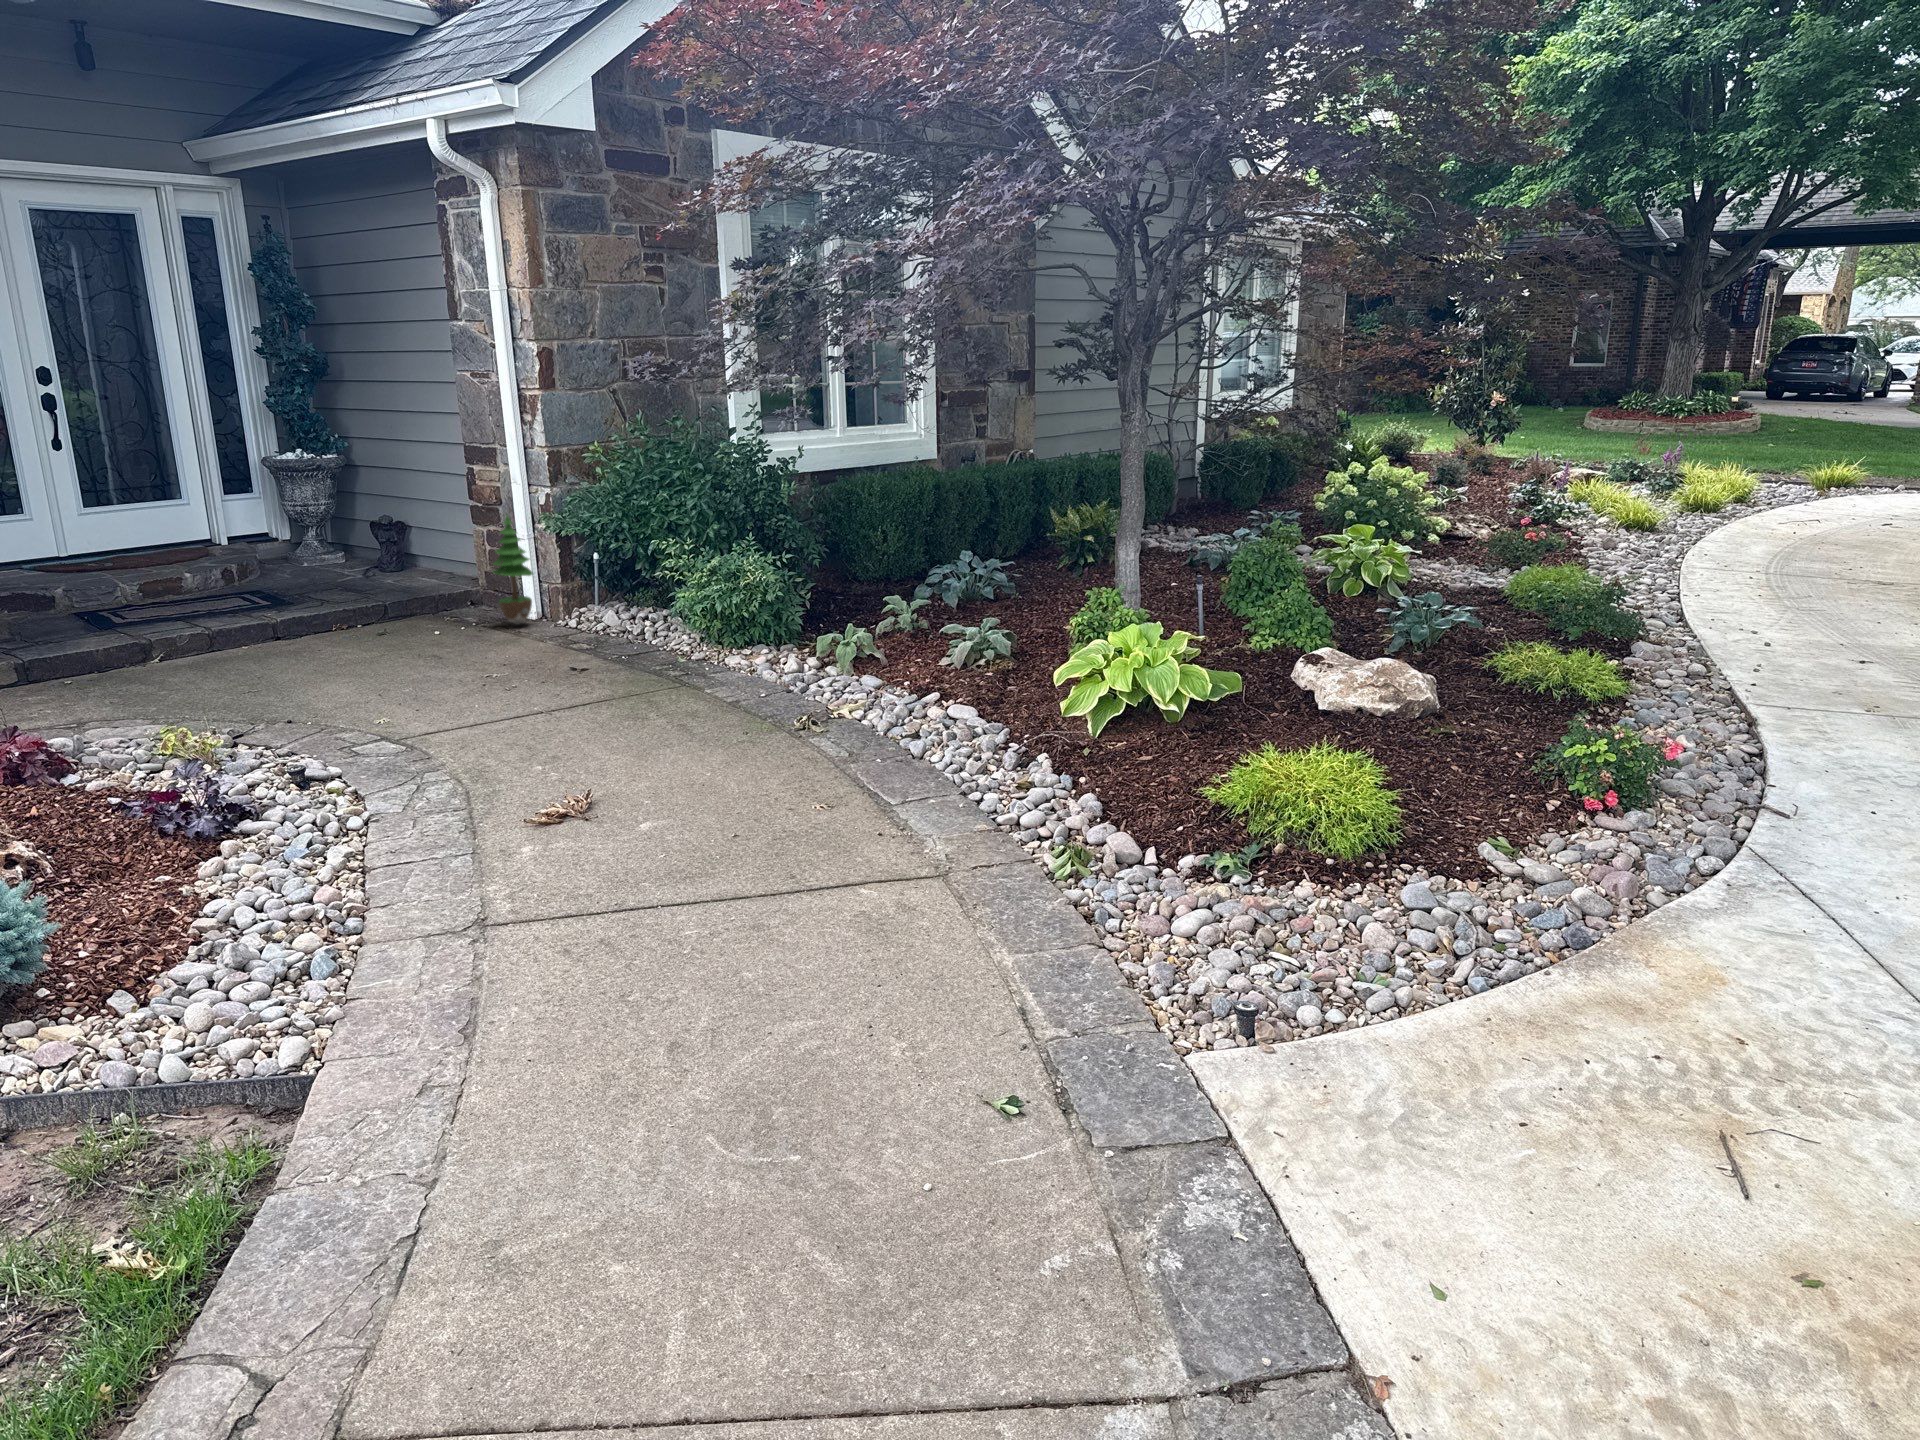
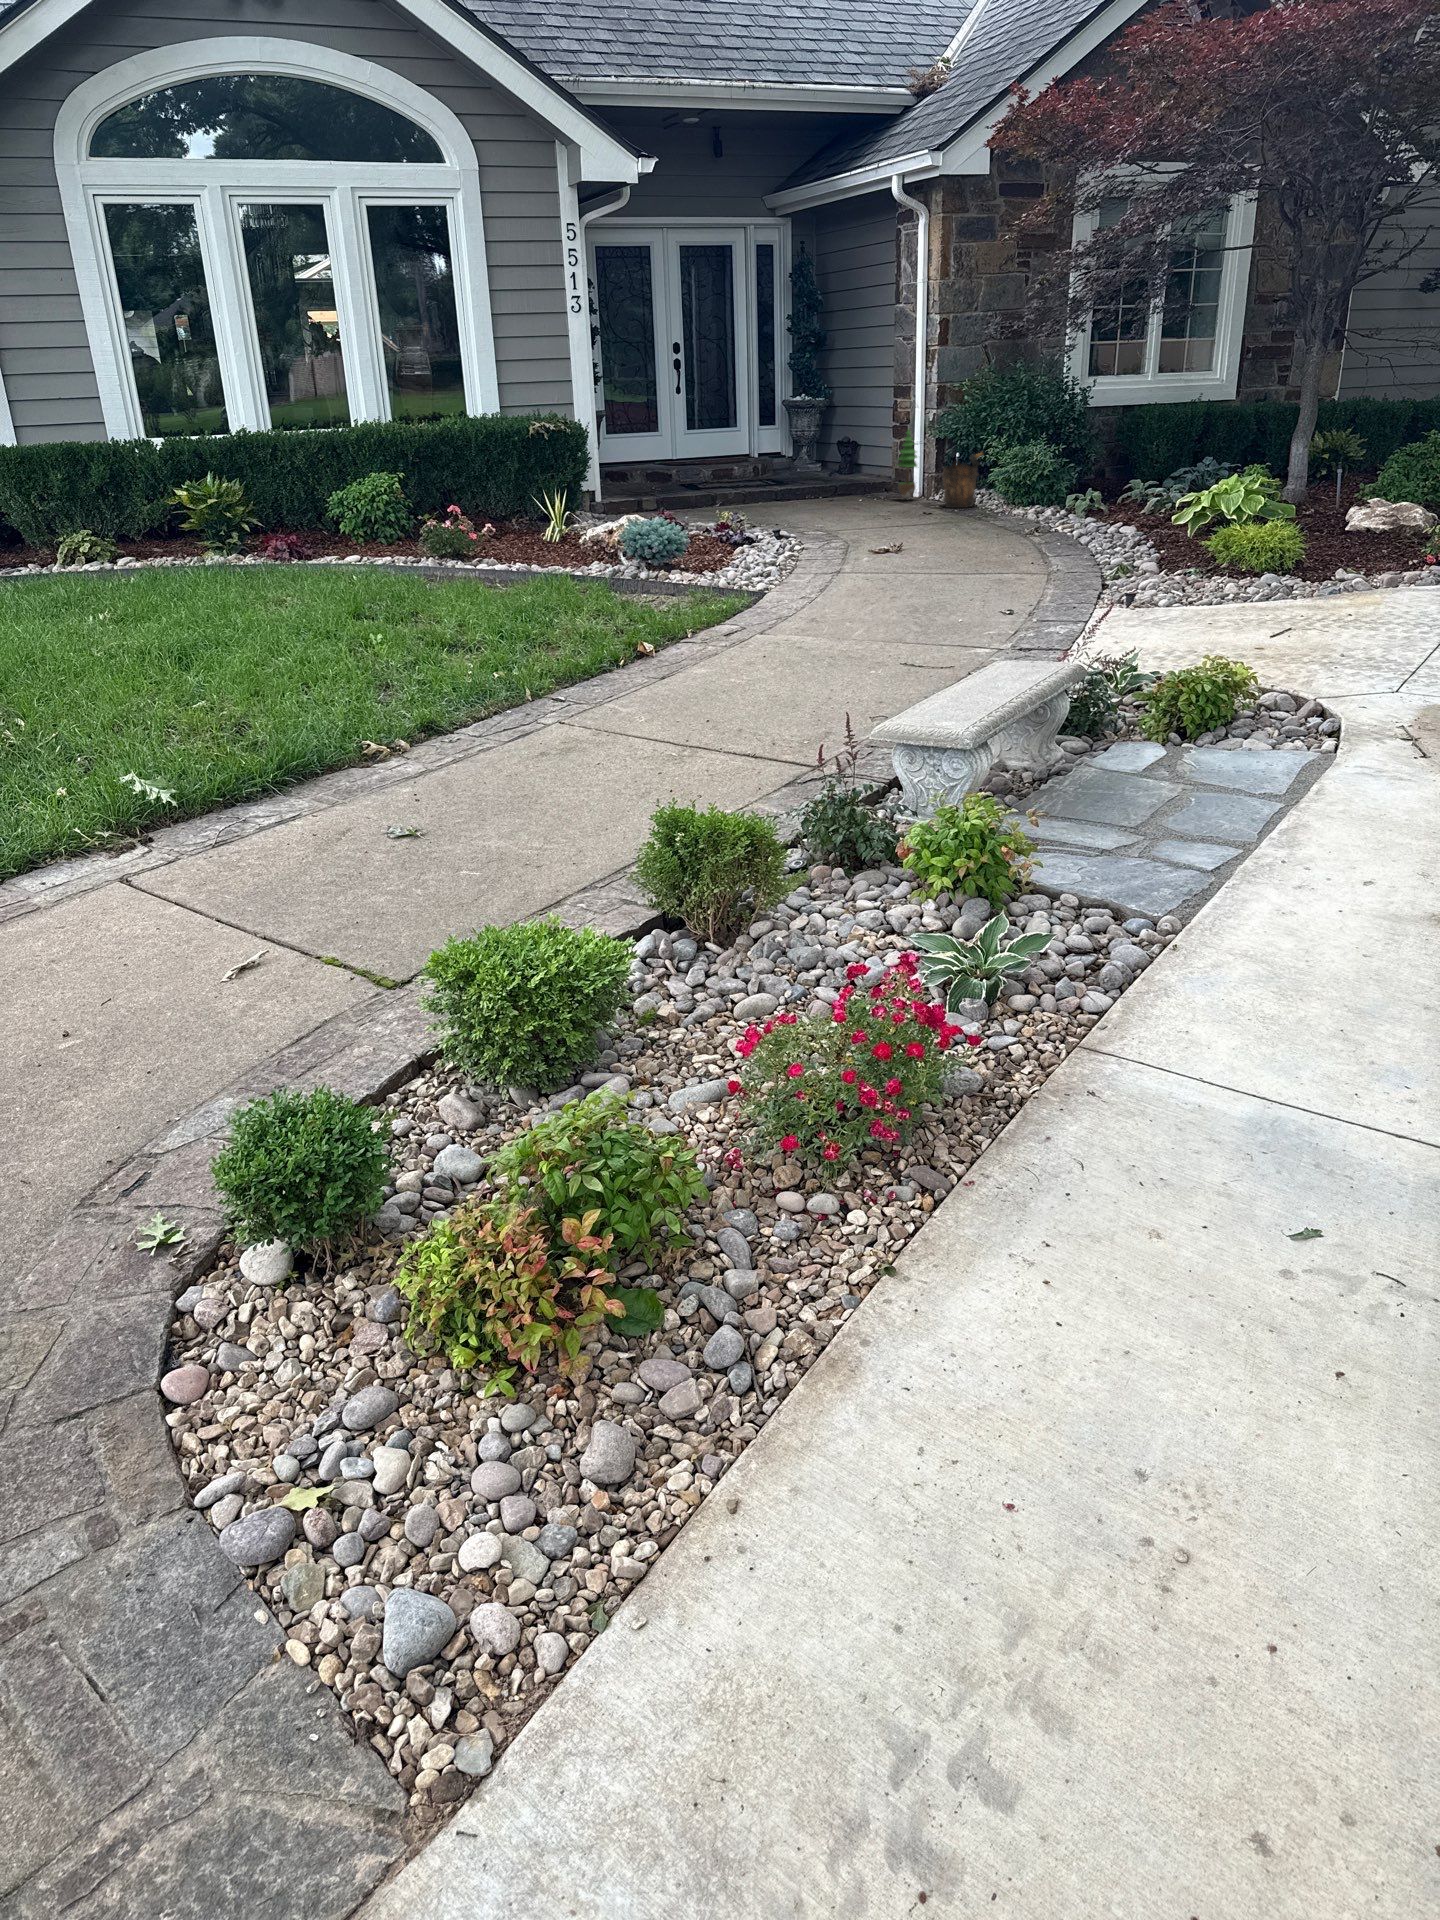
bucket: none [581,547,659,644] -> present [942,453,982,508]

